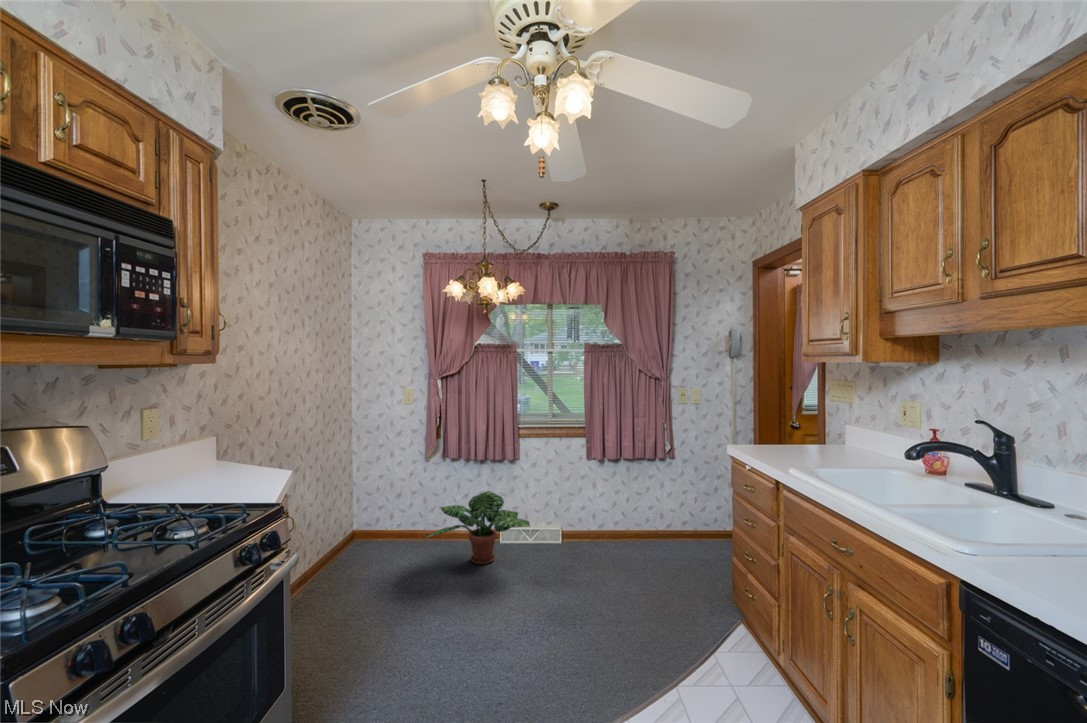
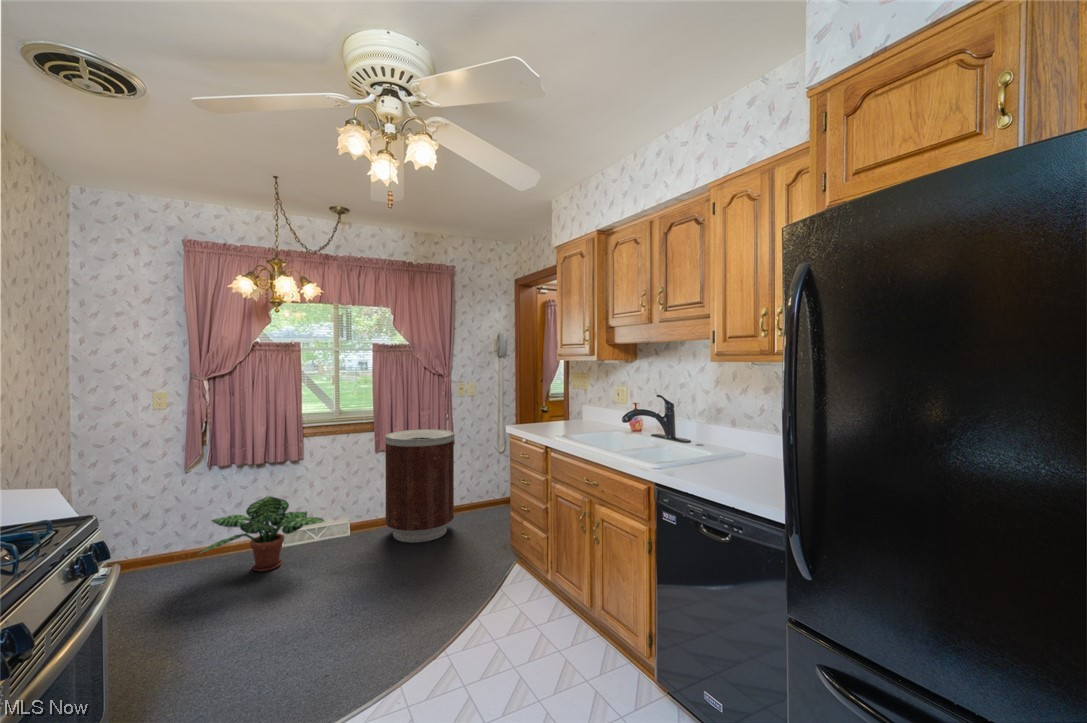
trash can: none [594,438,669,566] -> present [385,429,454,542]

